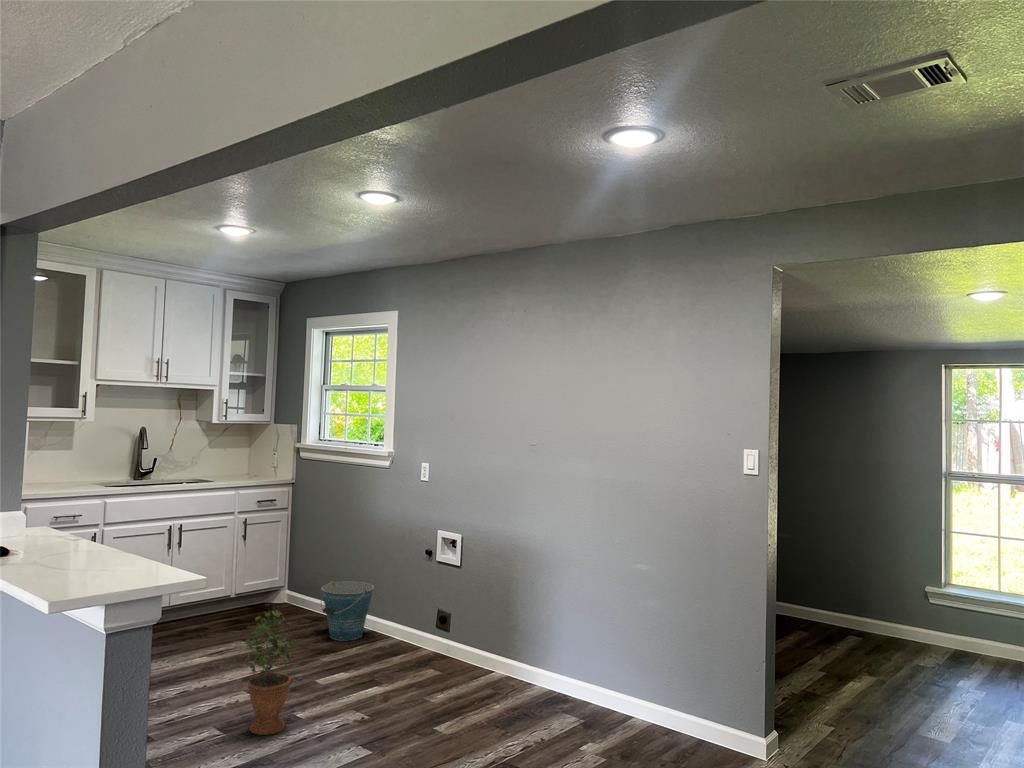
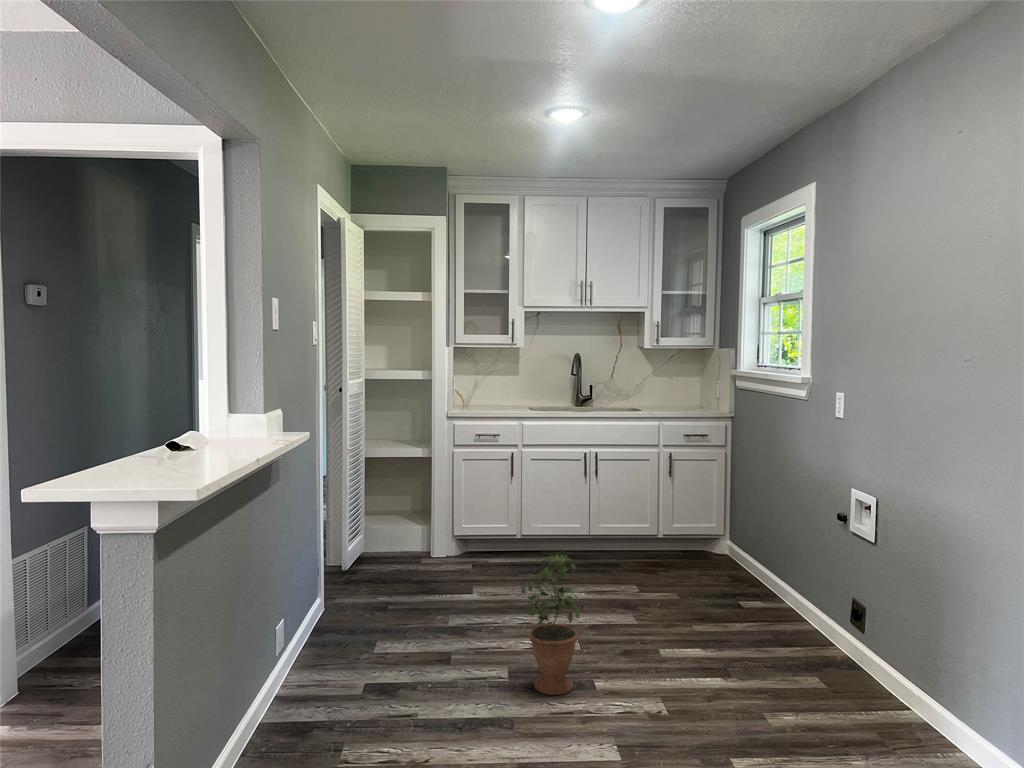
bucket: present [321,581,374,641] -> none [719,536,787,613]

